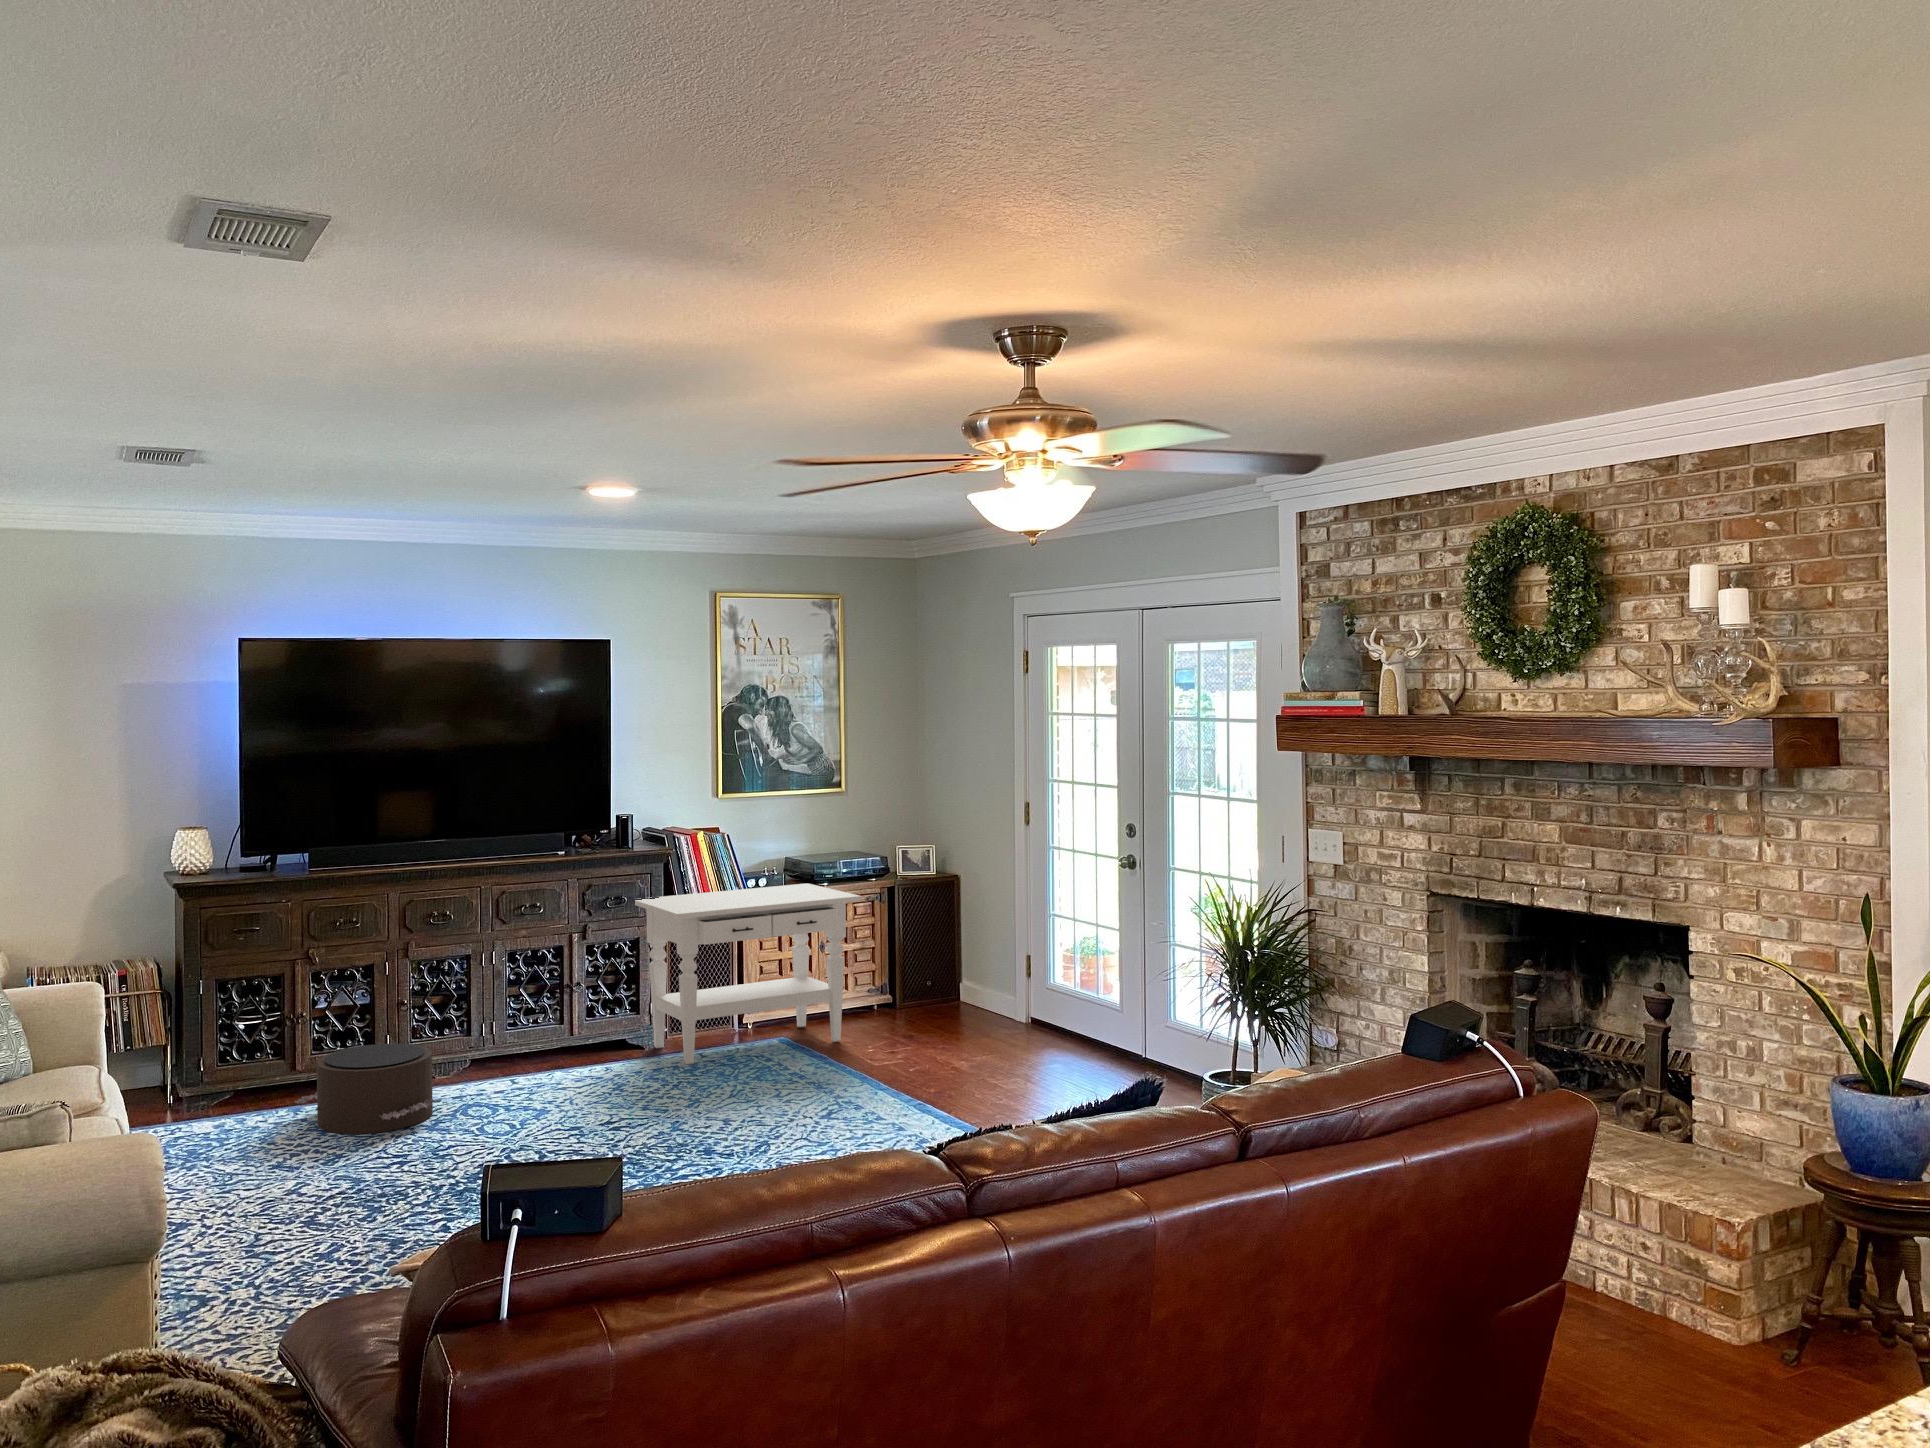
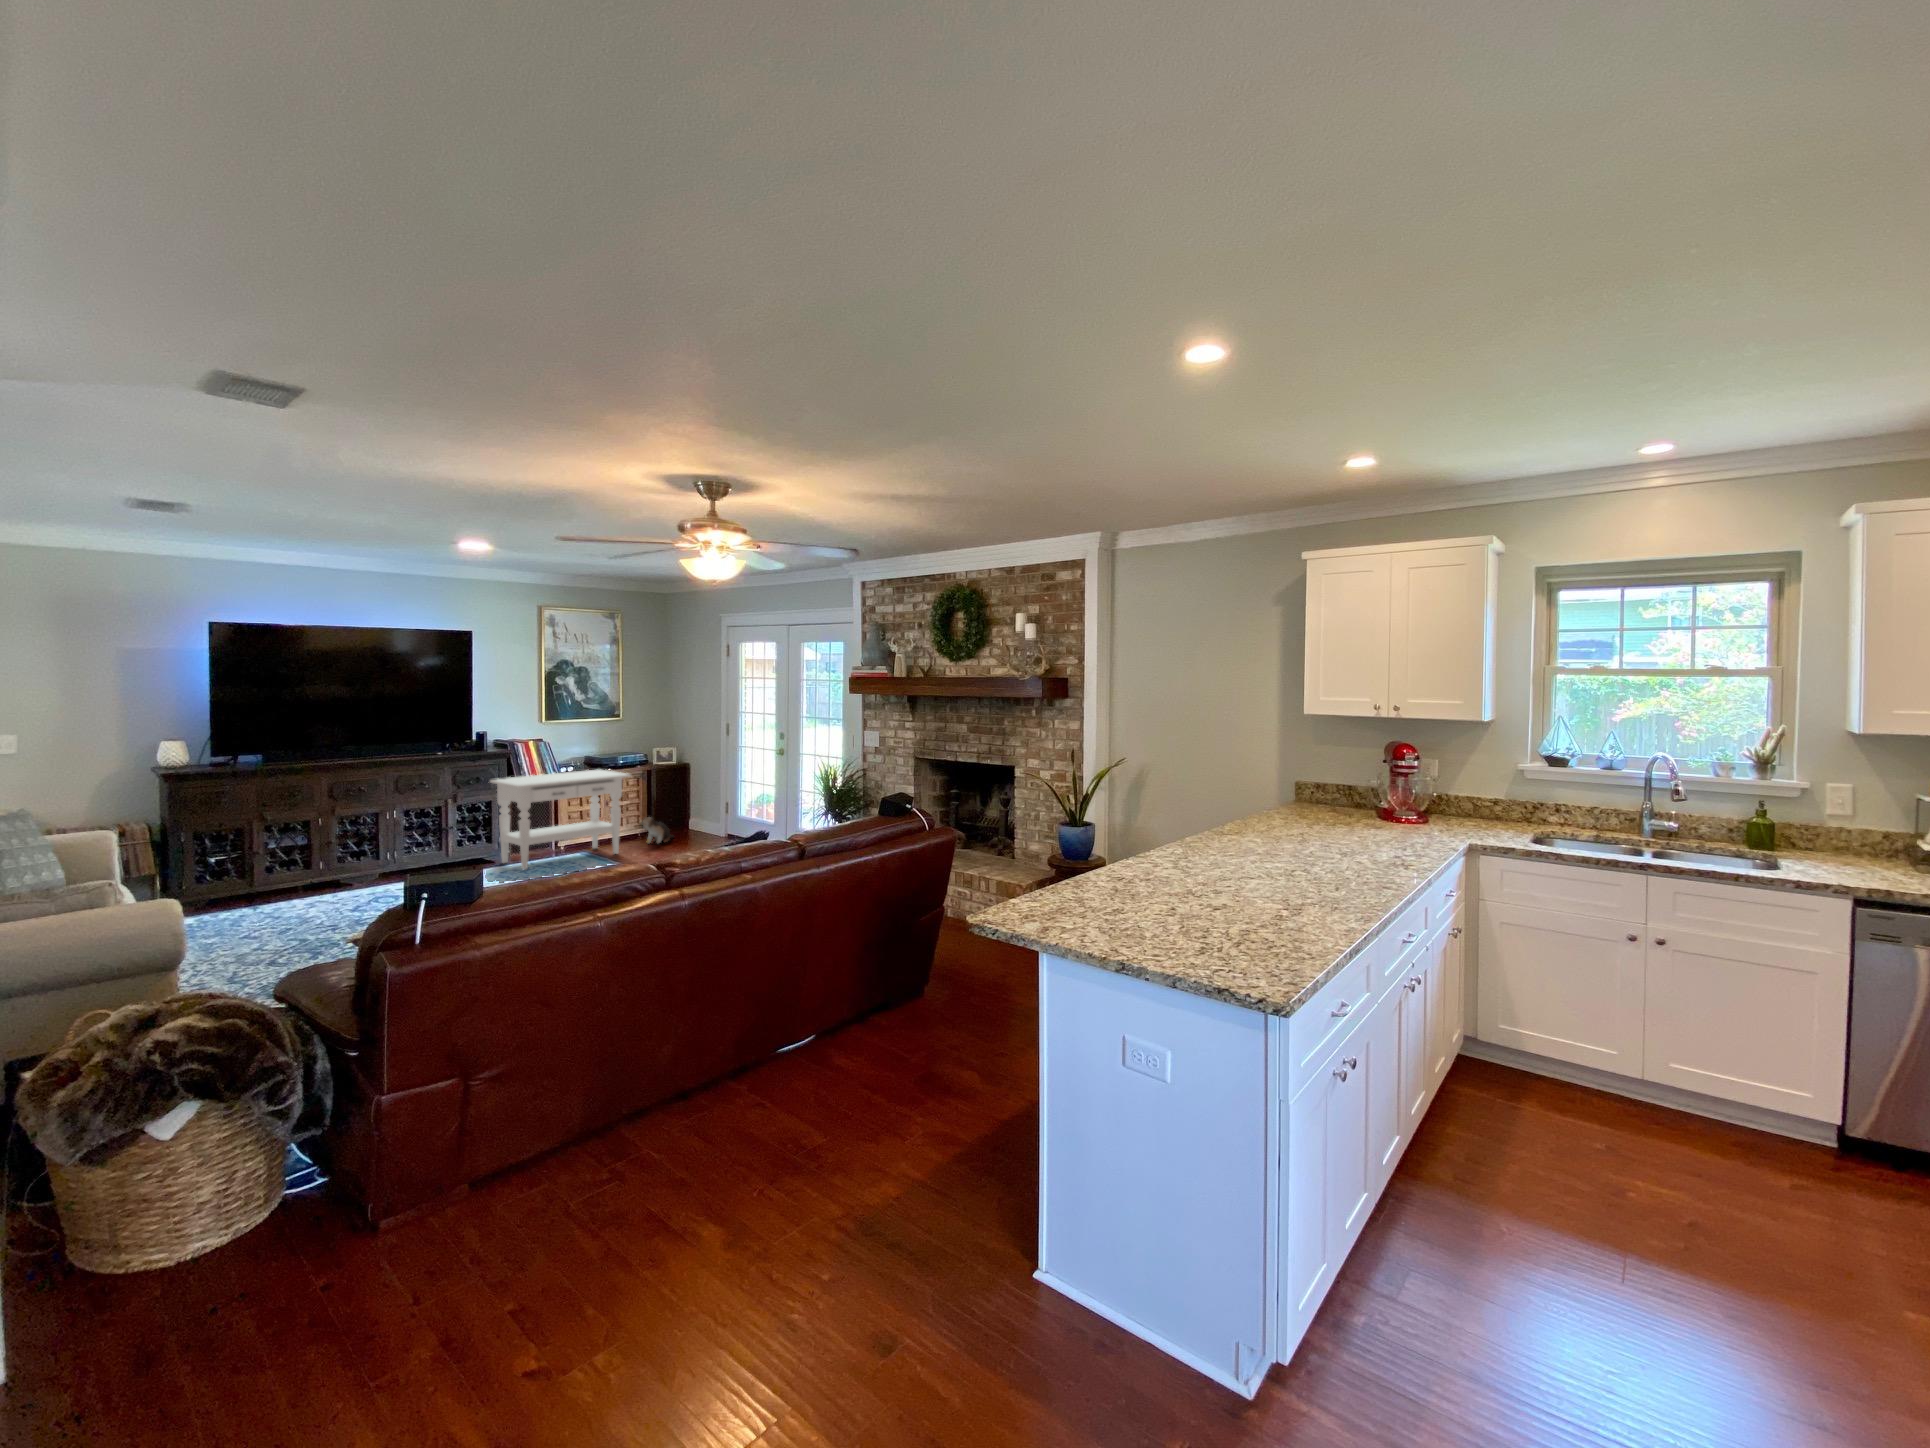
plush toy: none [875,974,934,1024] -> present [642,817,674,843]
pouf: present [295,1044,438,1134] -> none [253,865,359,917]

